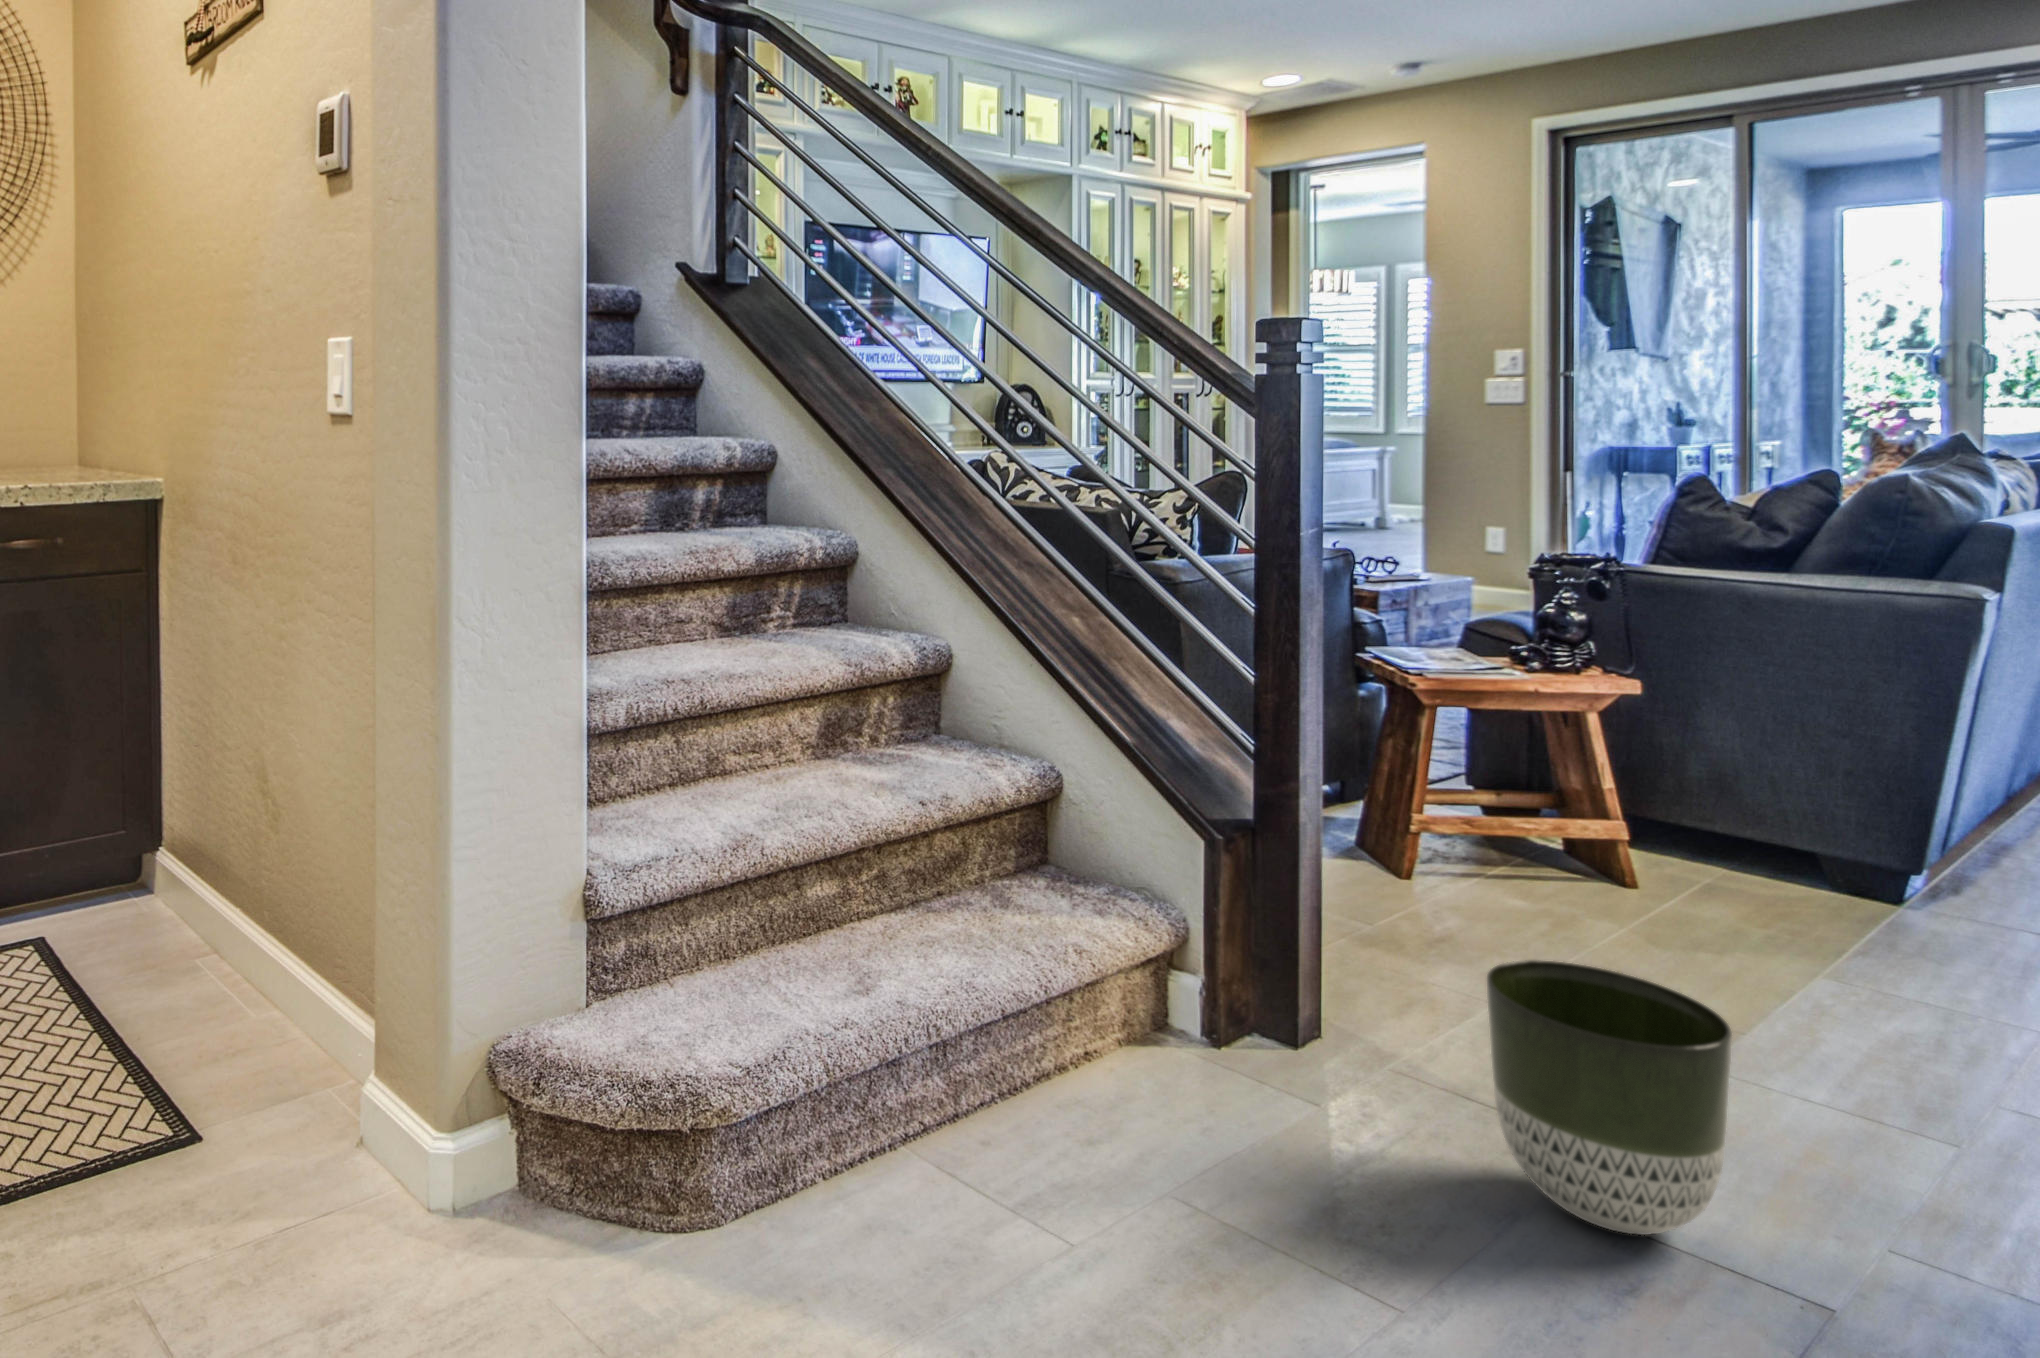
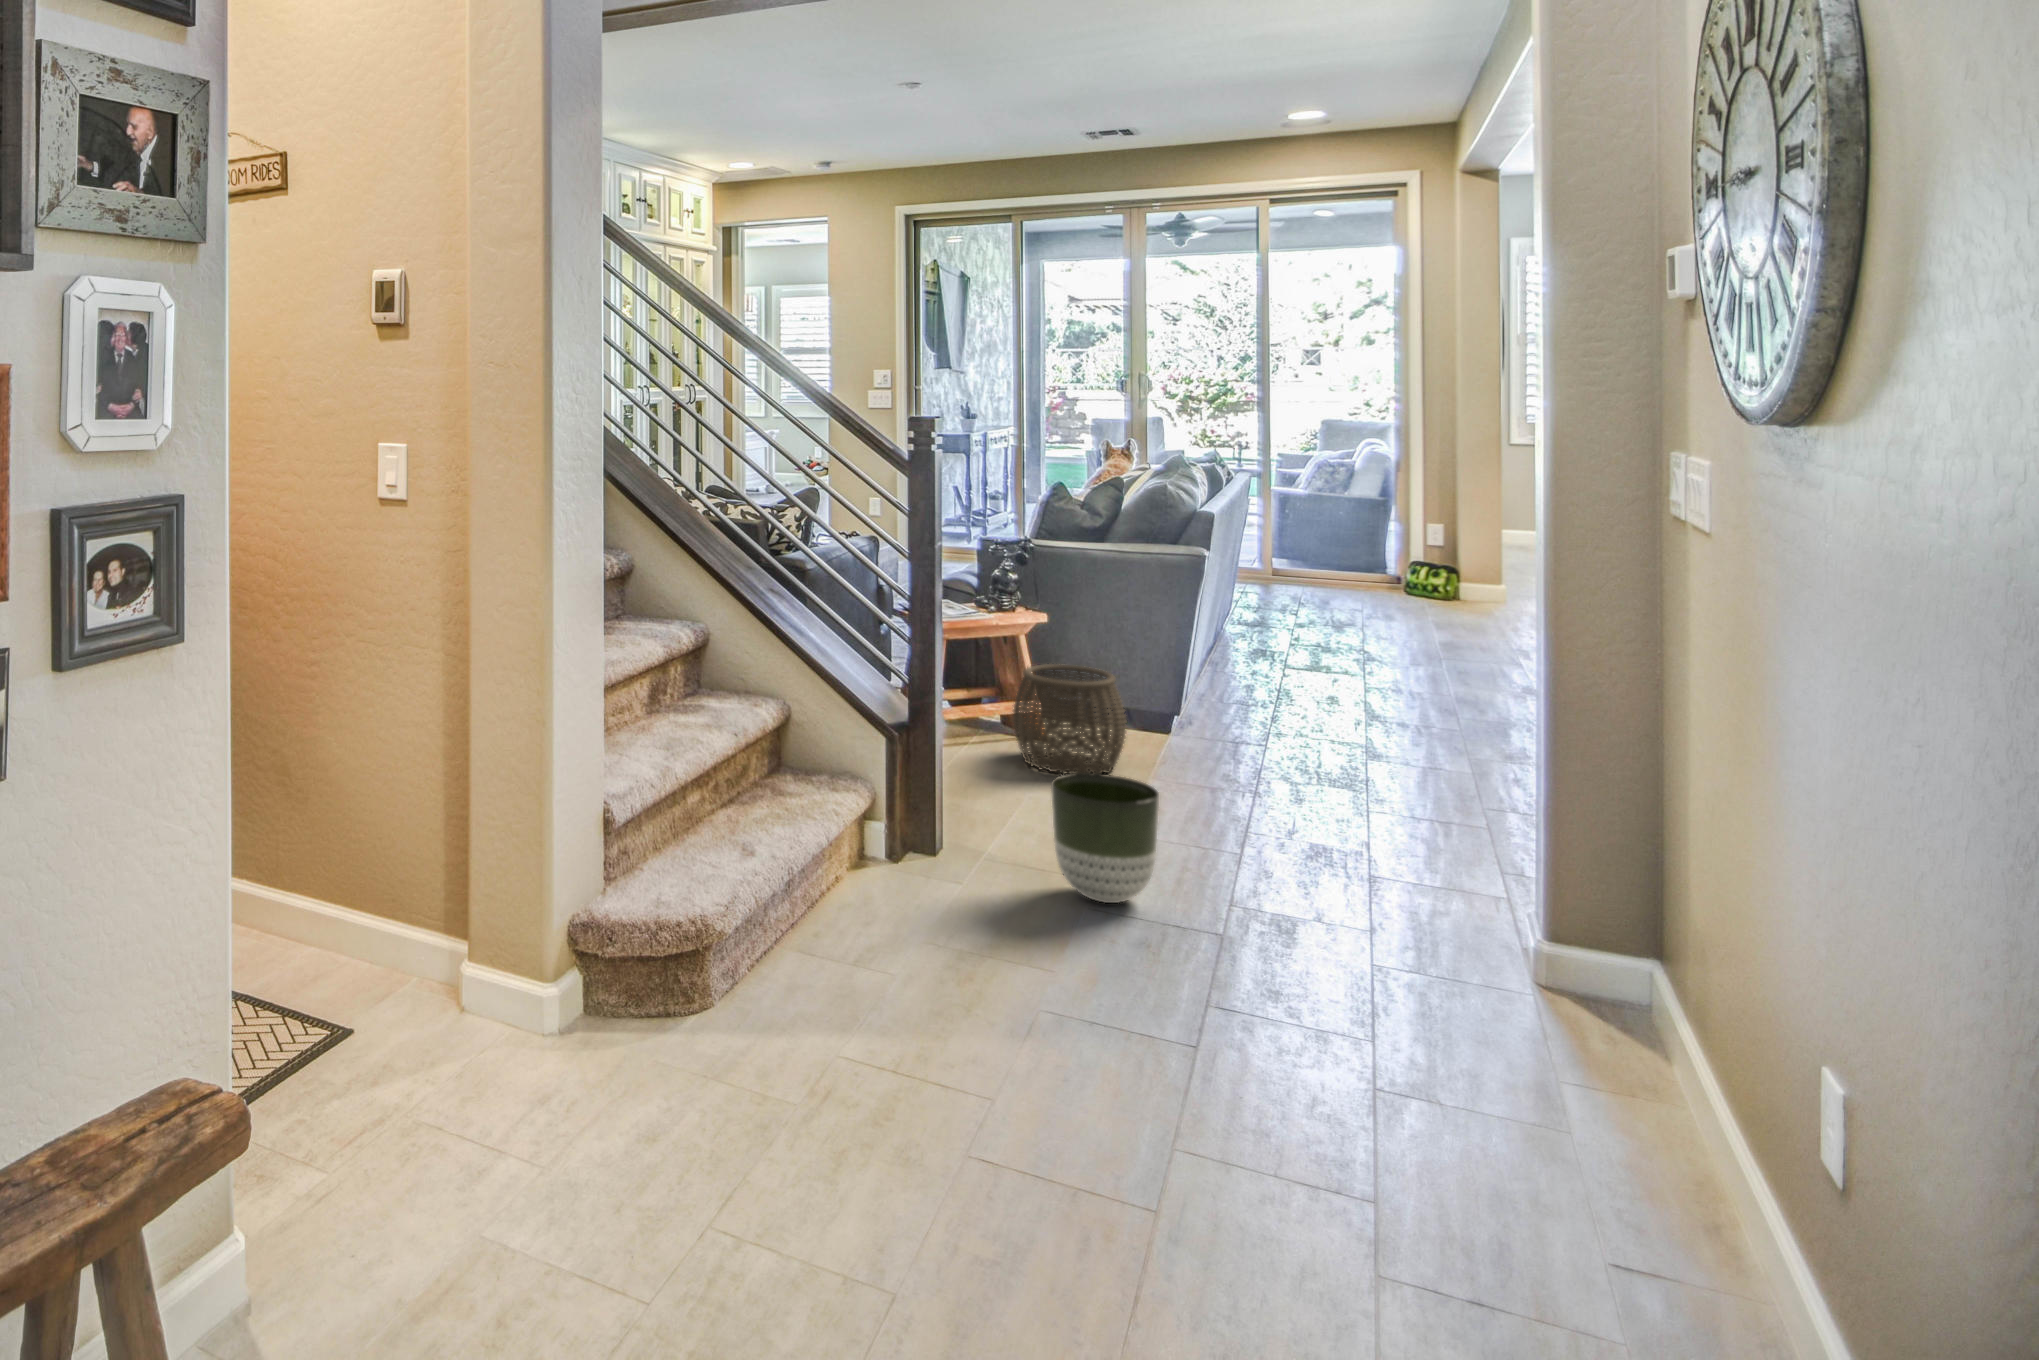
woven basket: none [1550,760,1788,964] -> present [1013,664,1126,775]

